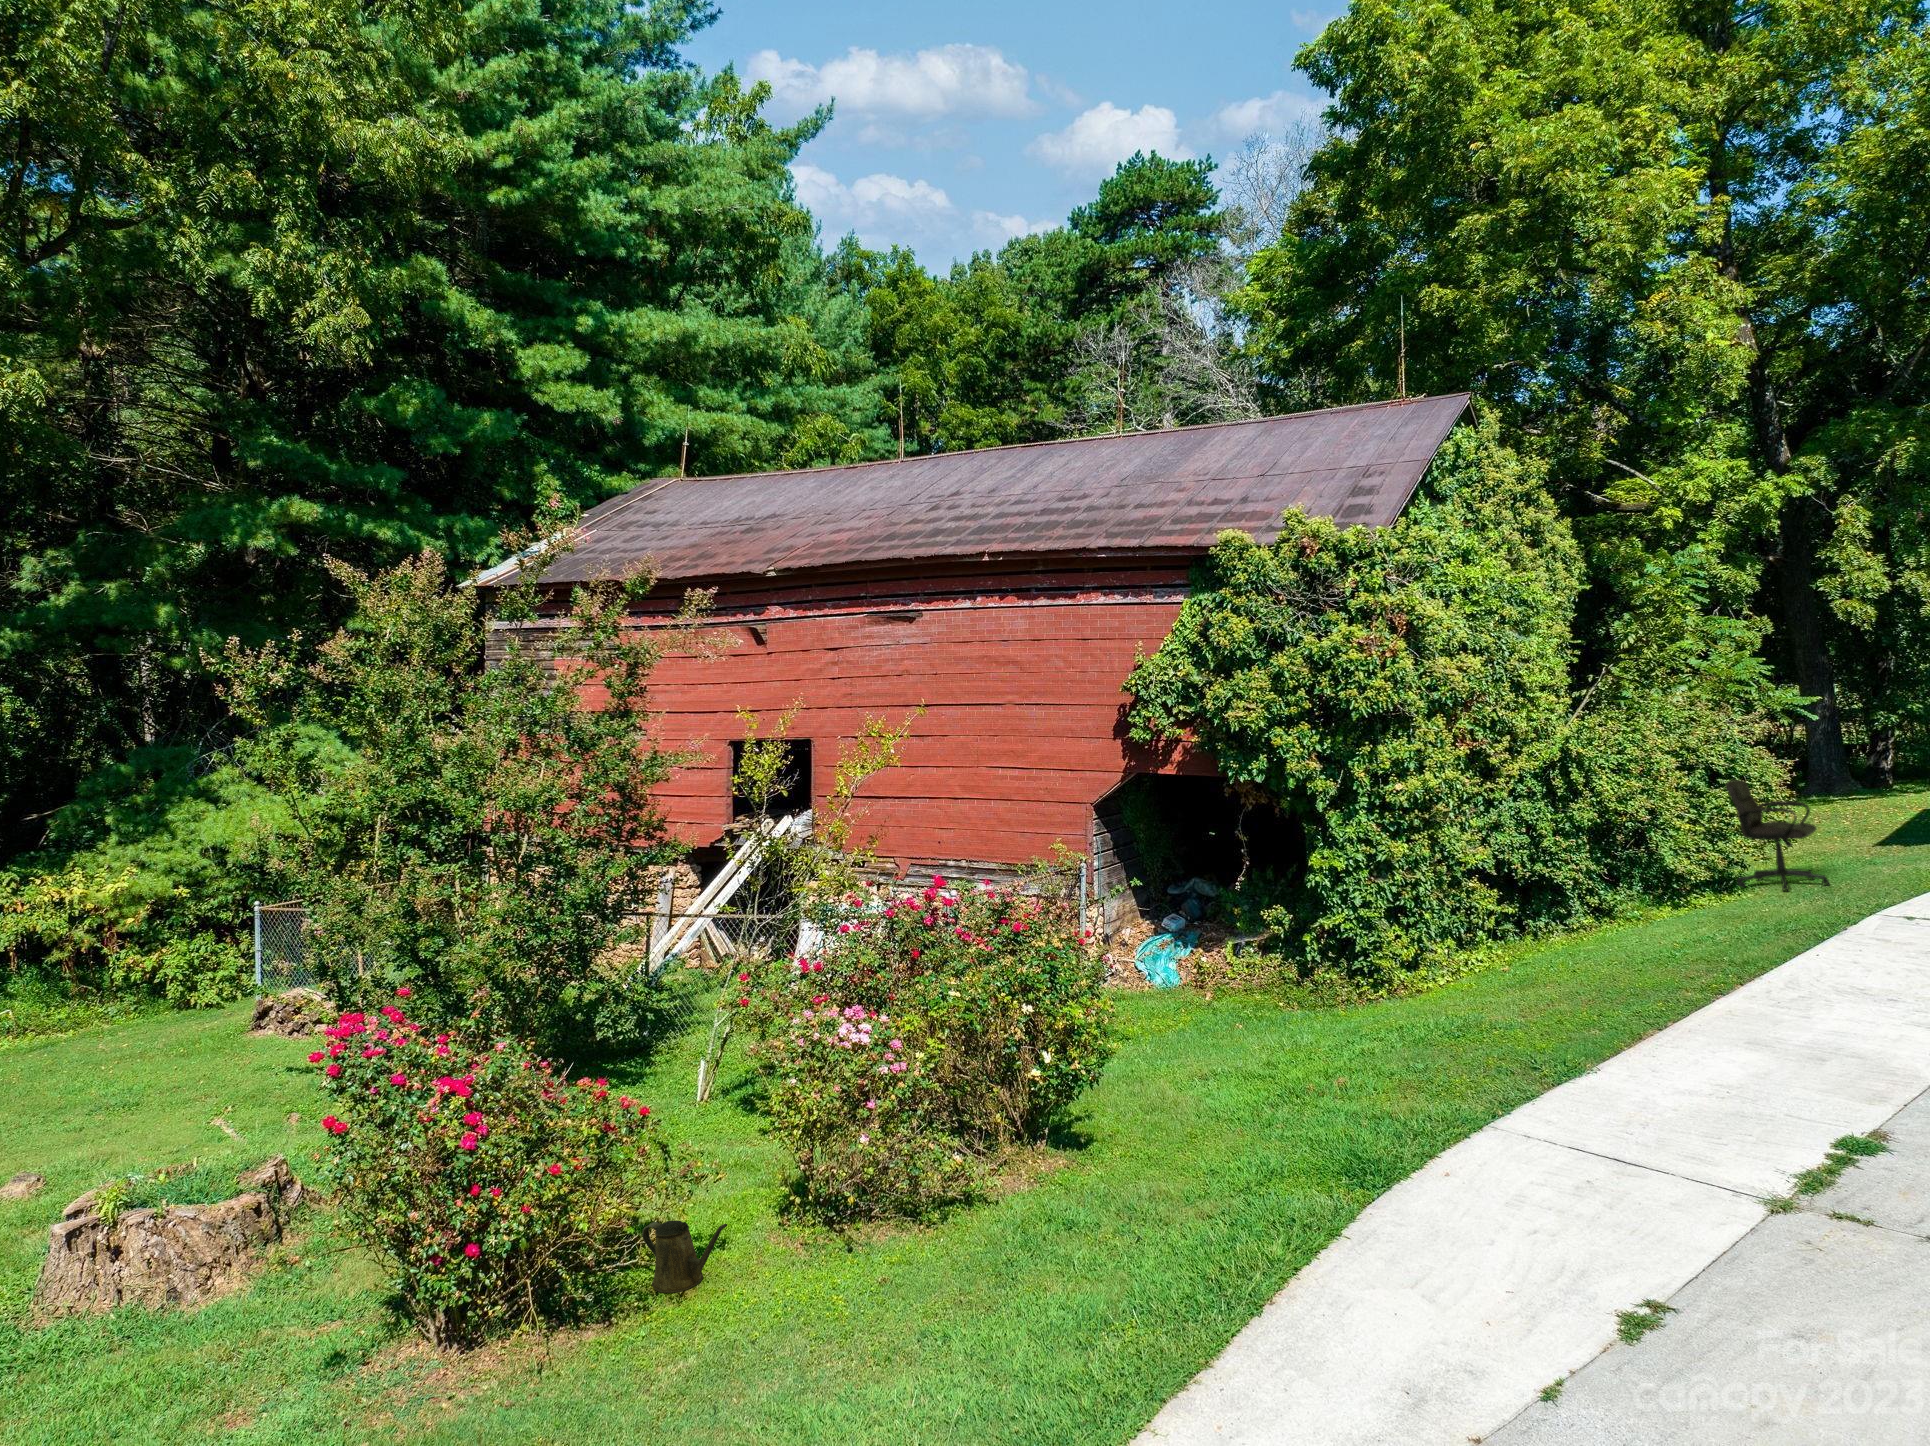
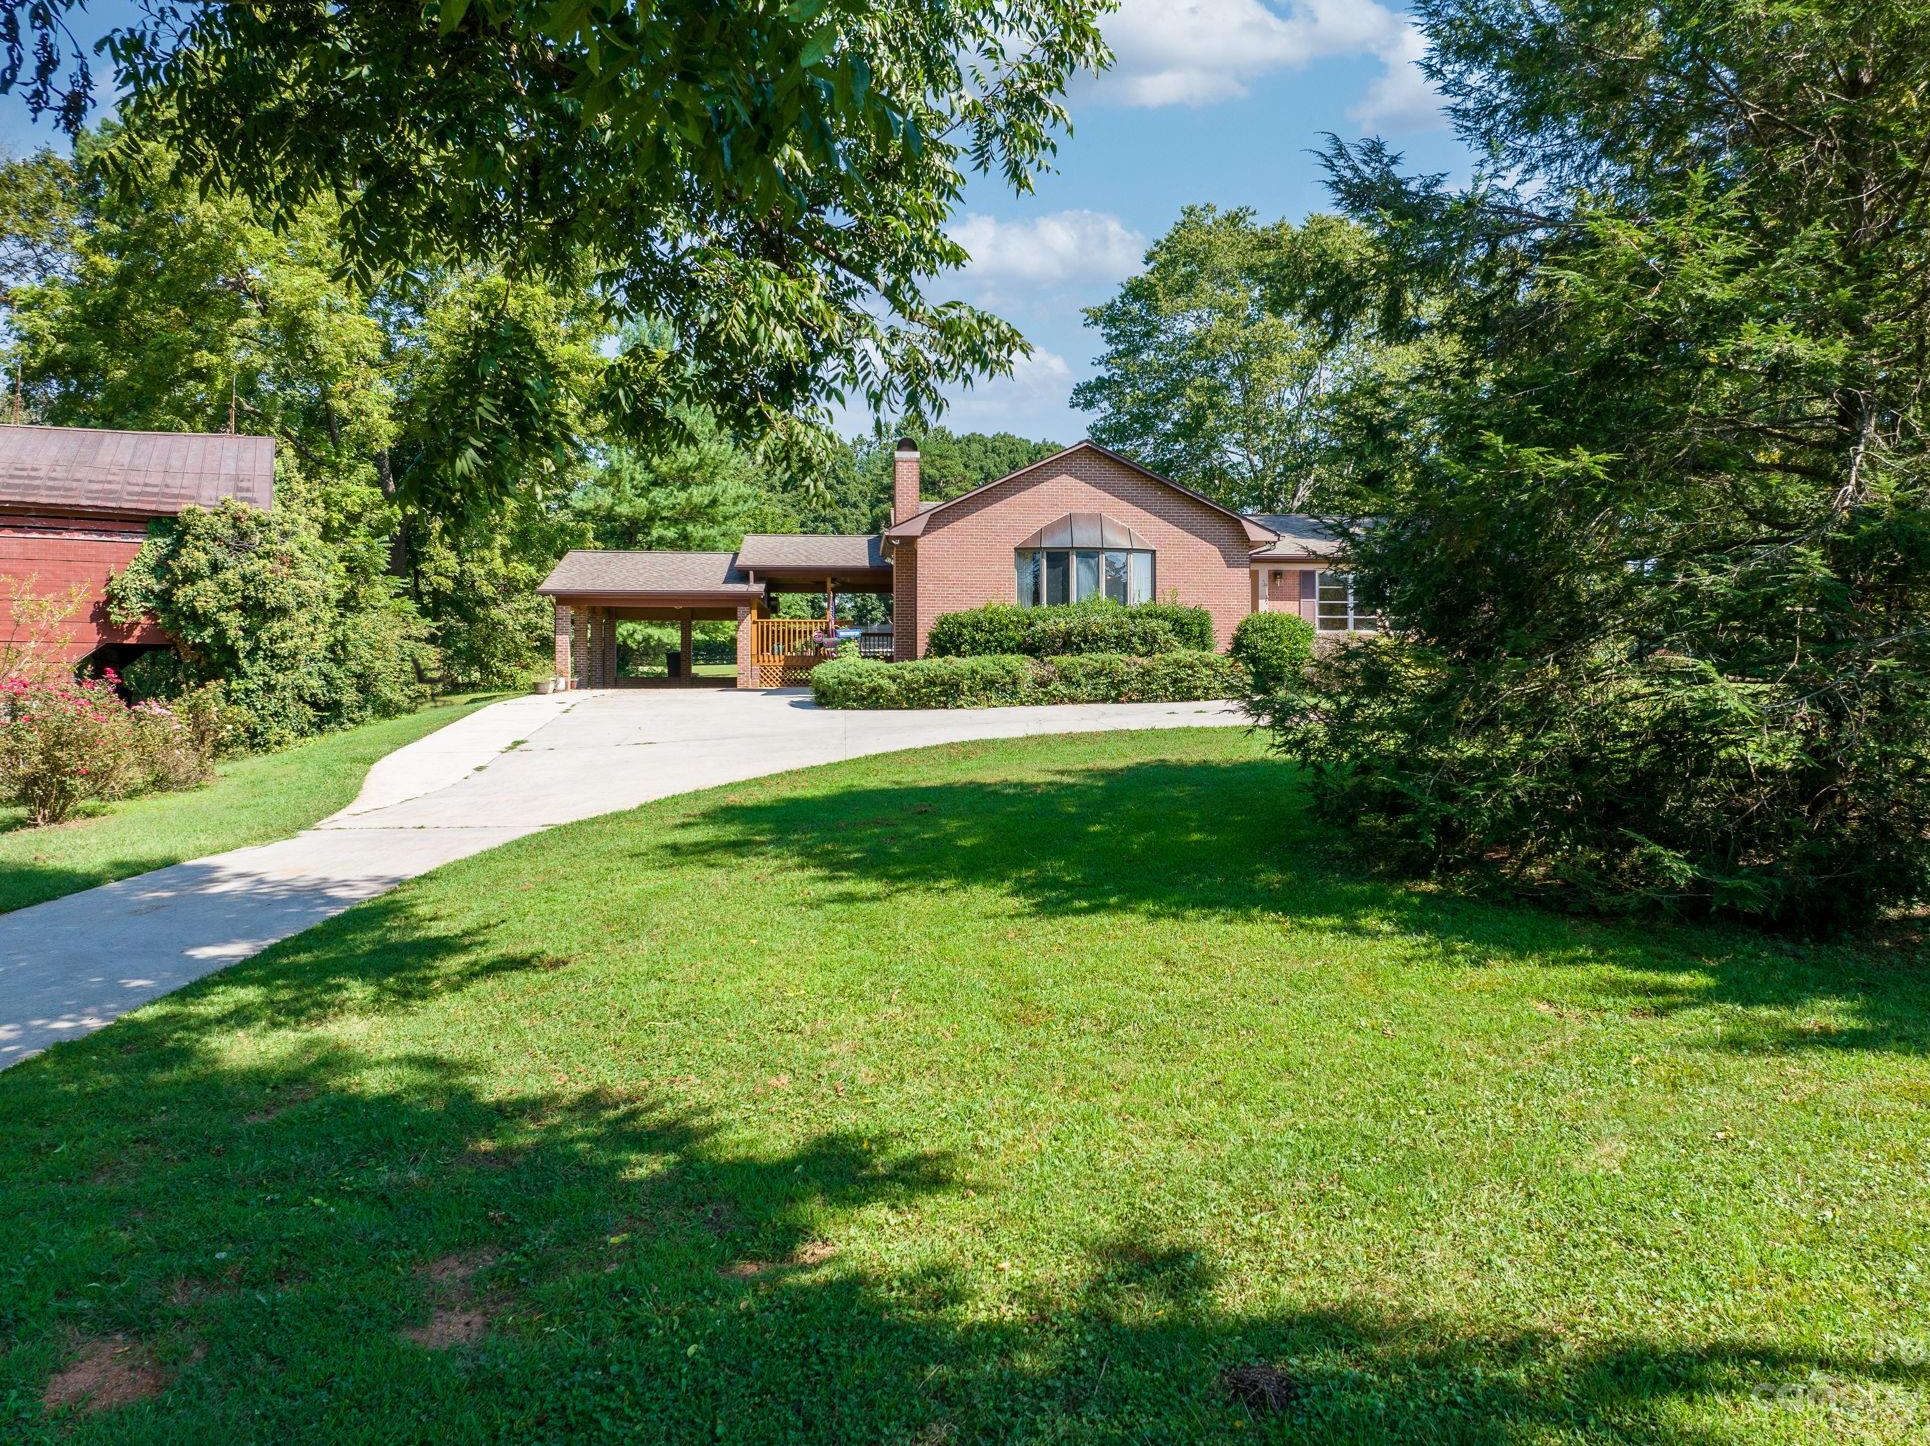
watering can: present [642,1220,727,1293] -> none [80,778,136,810]

